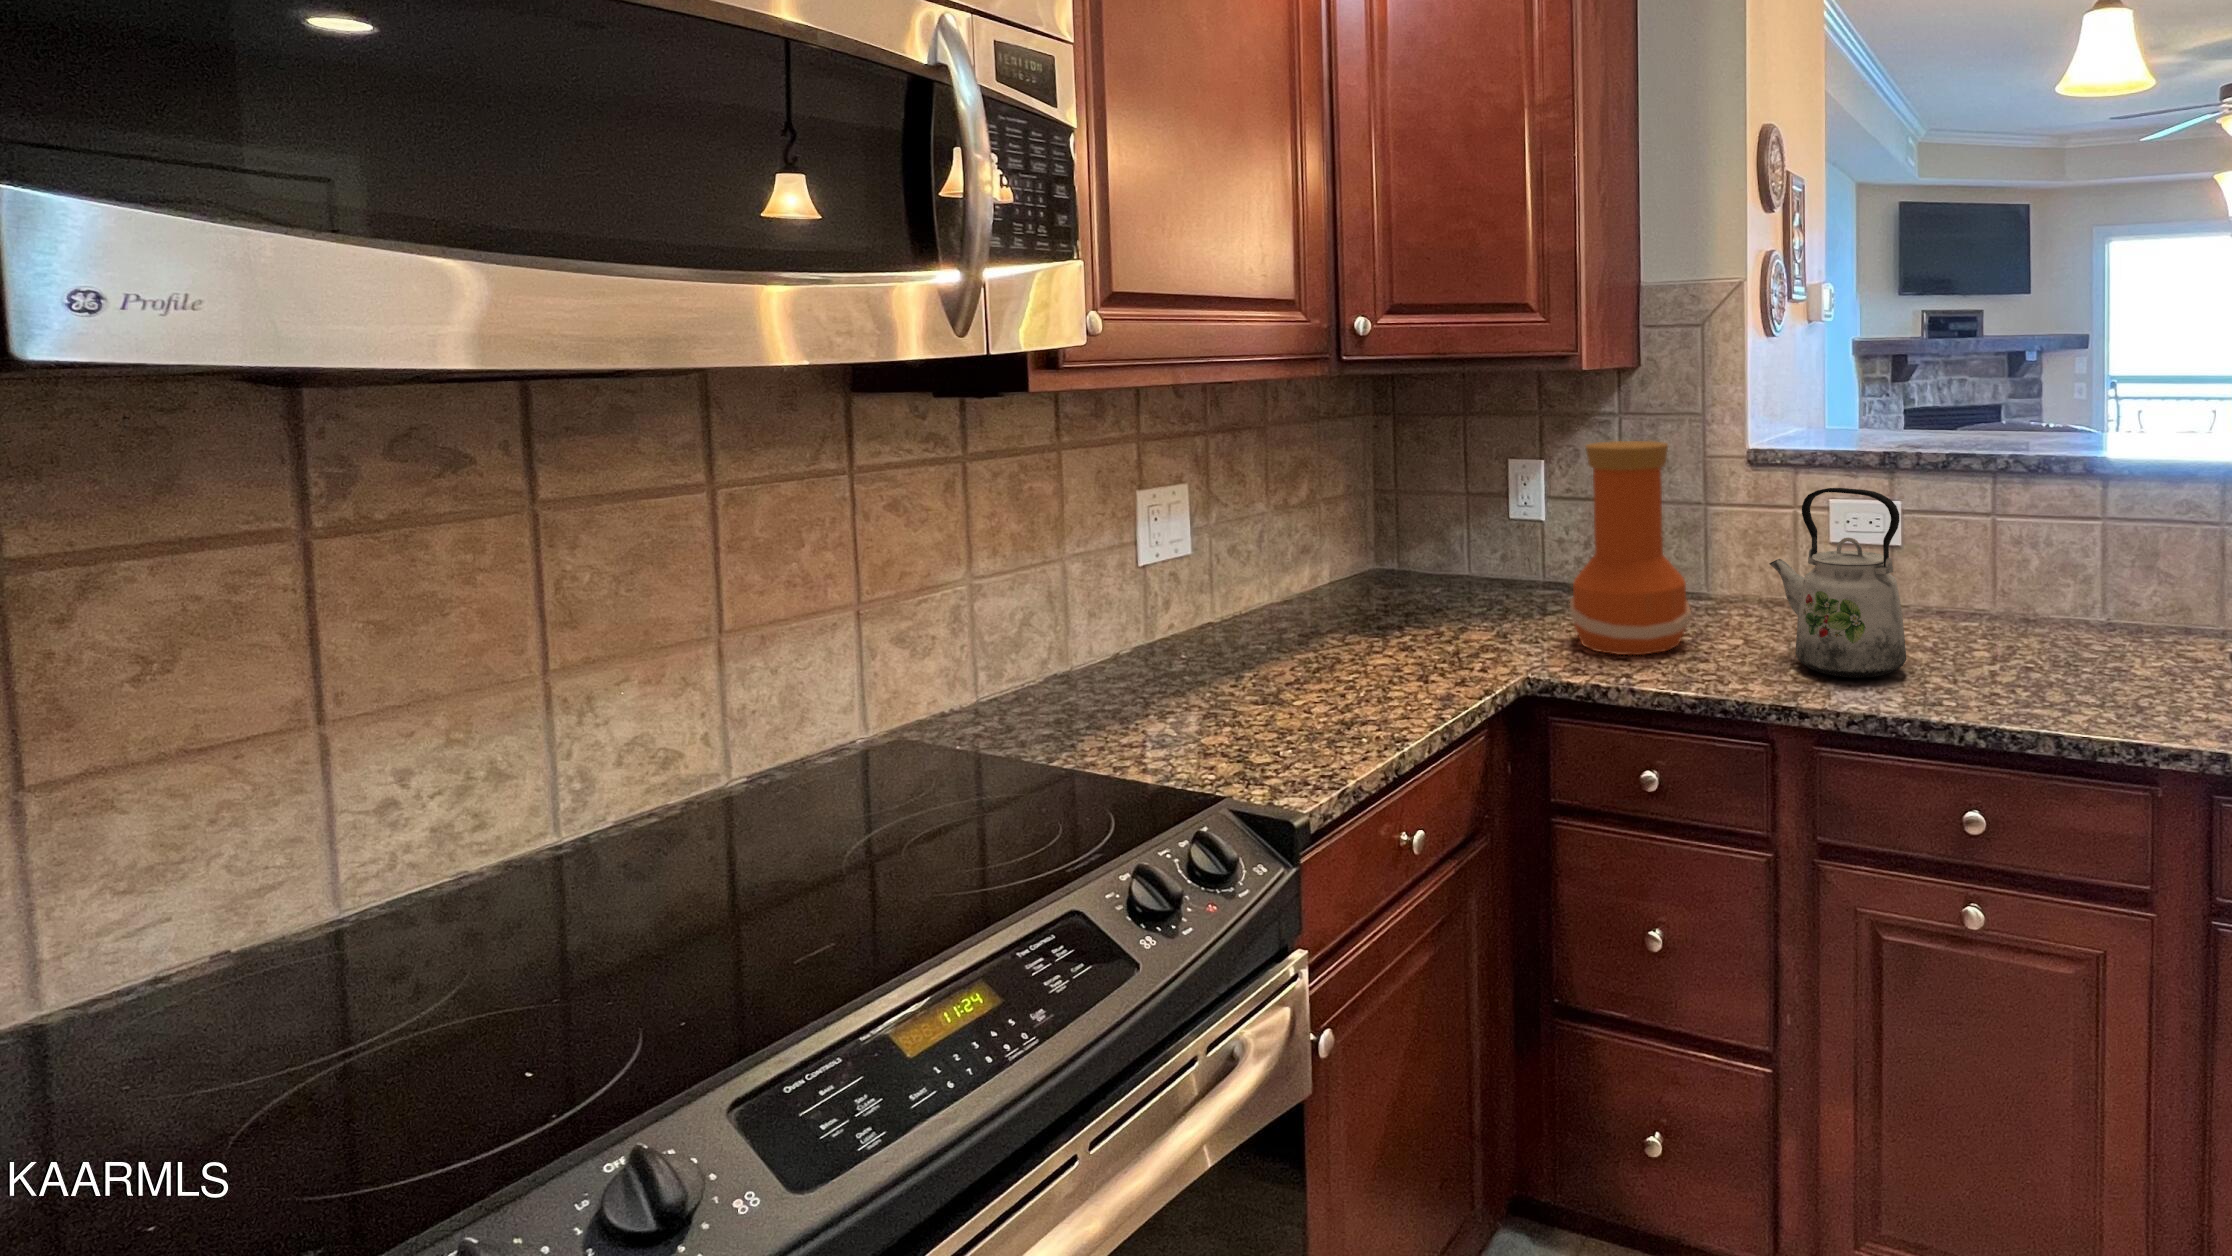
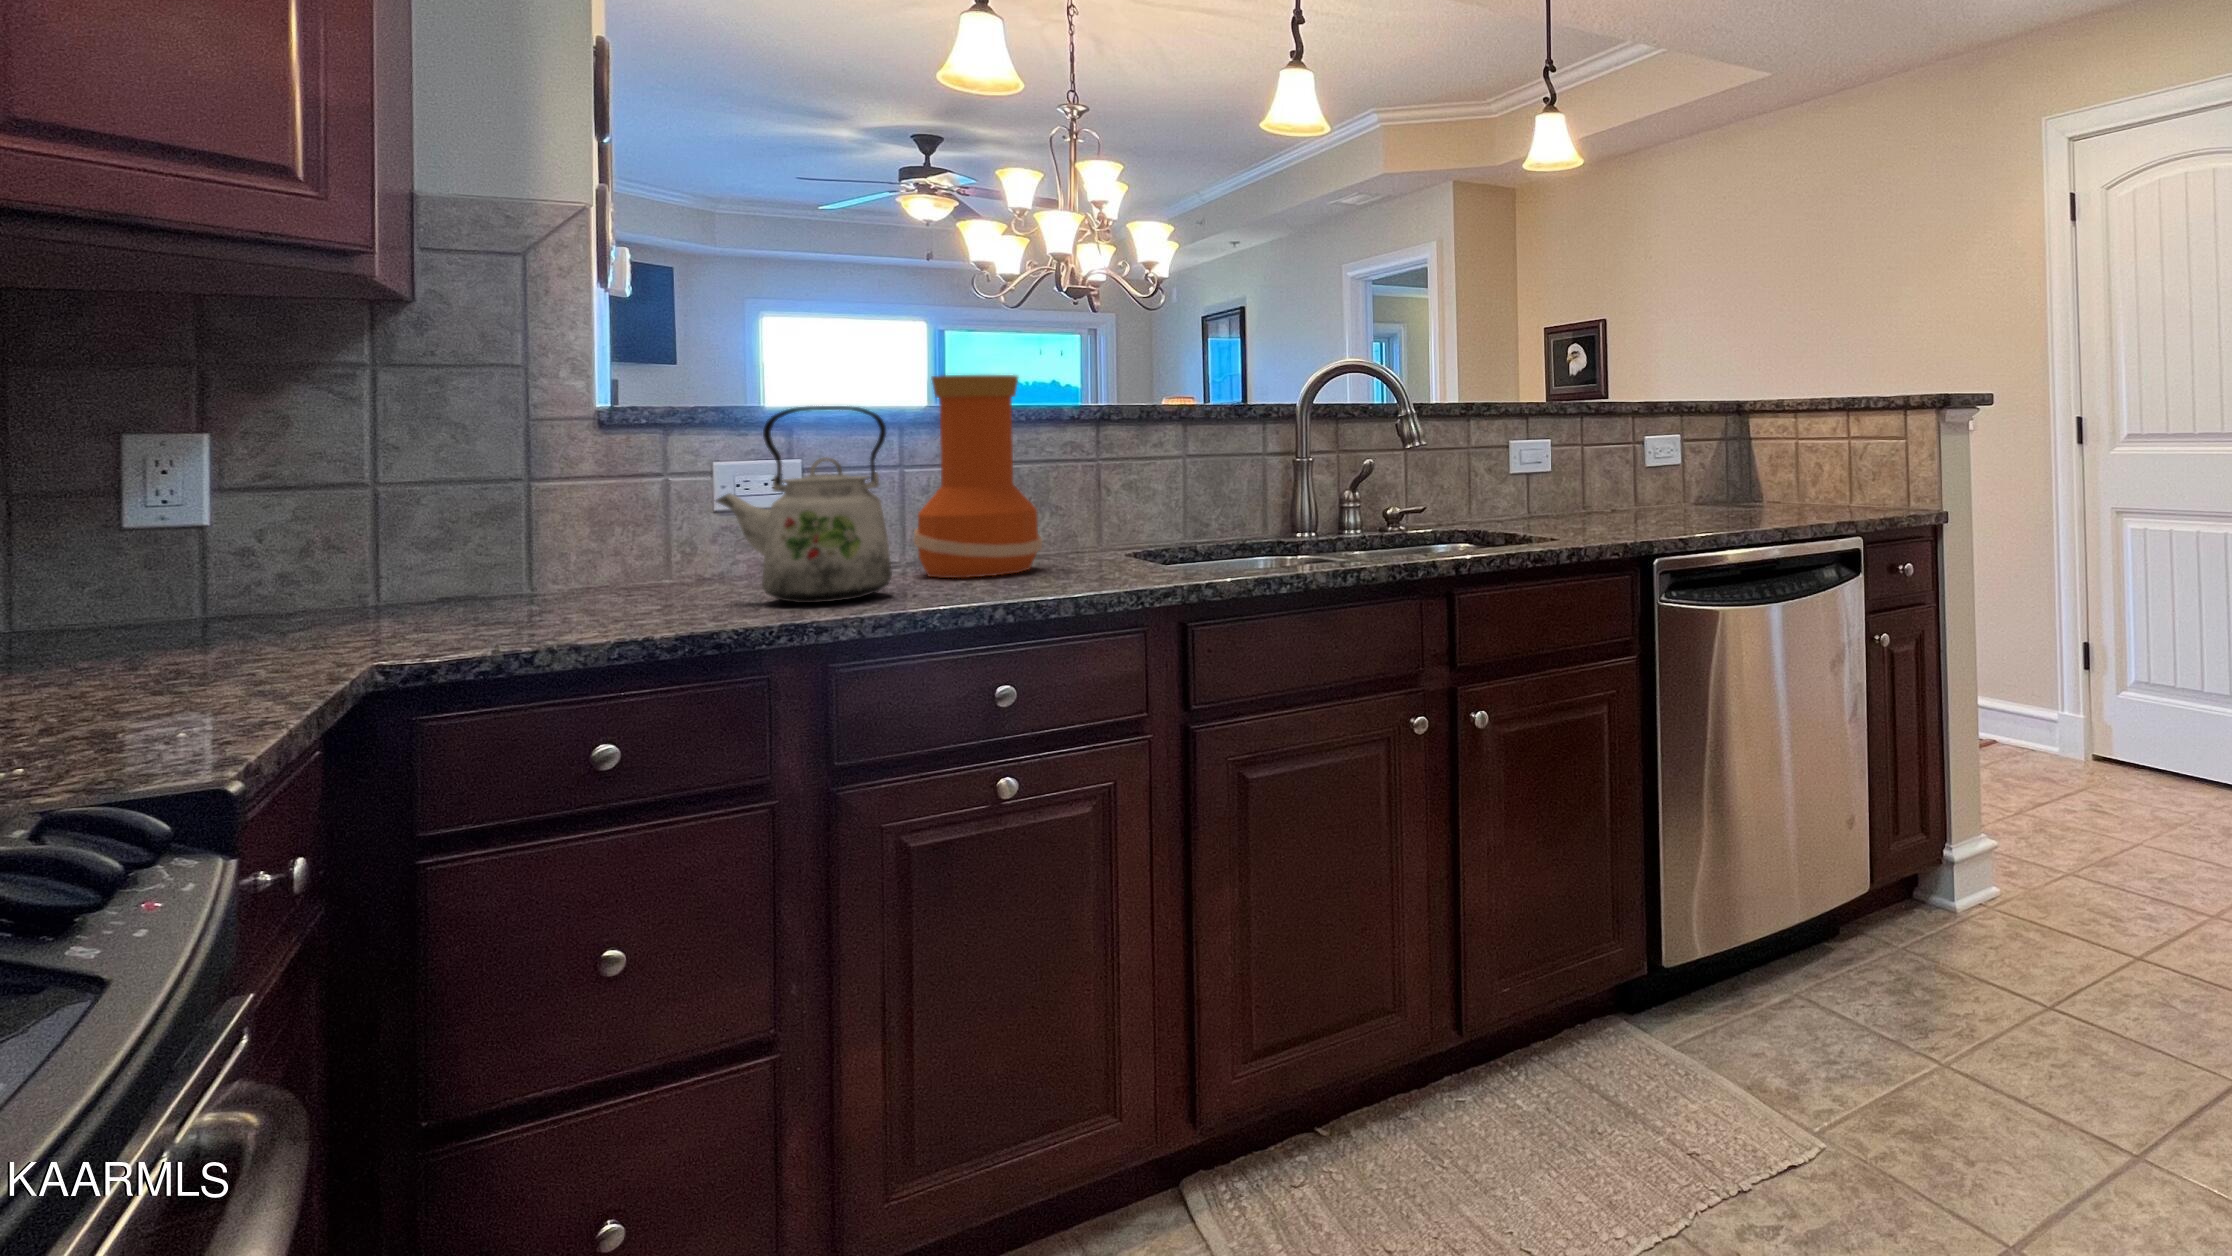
vase: present [1570,441,1691,655] -> present [914,375,1042,578]

